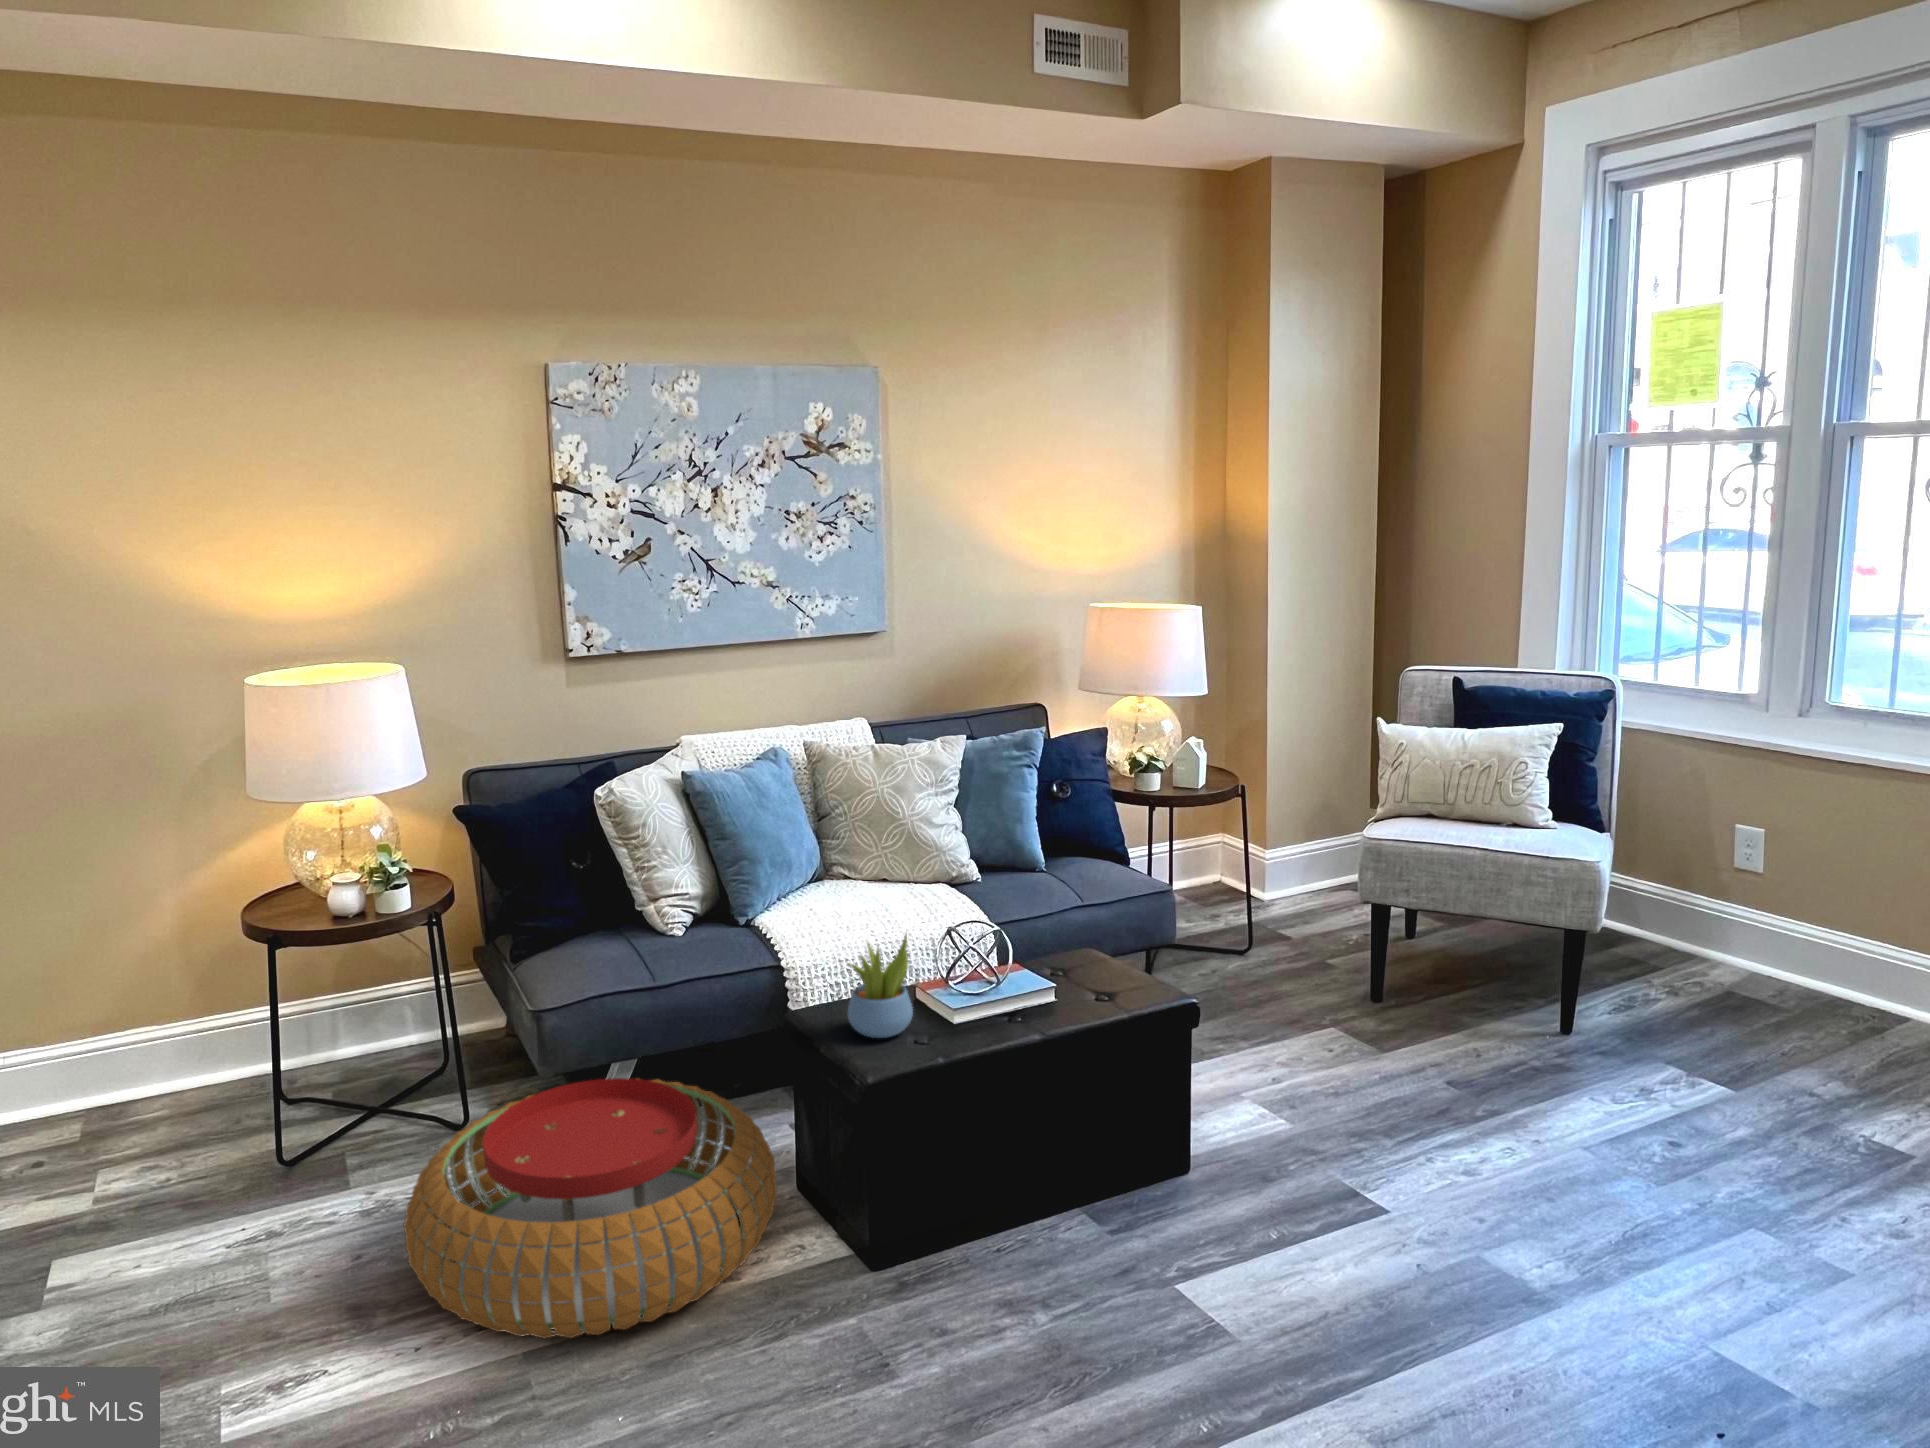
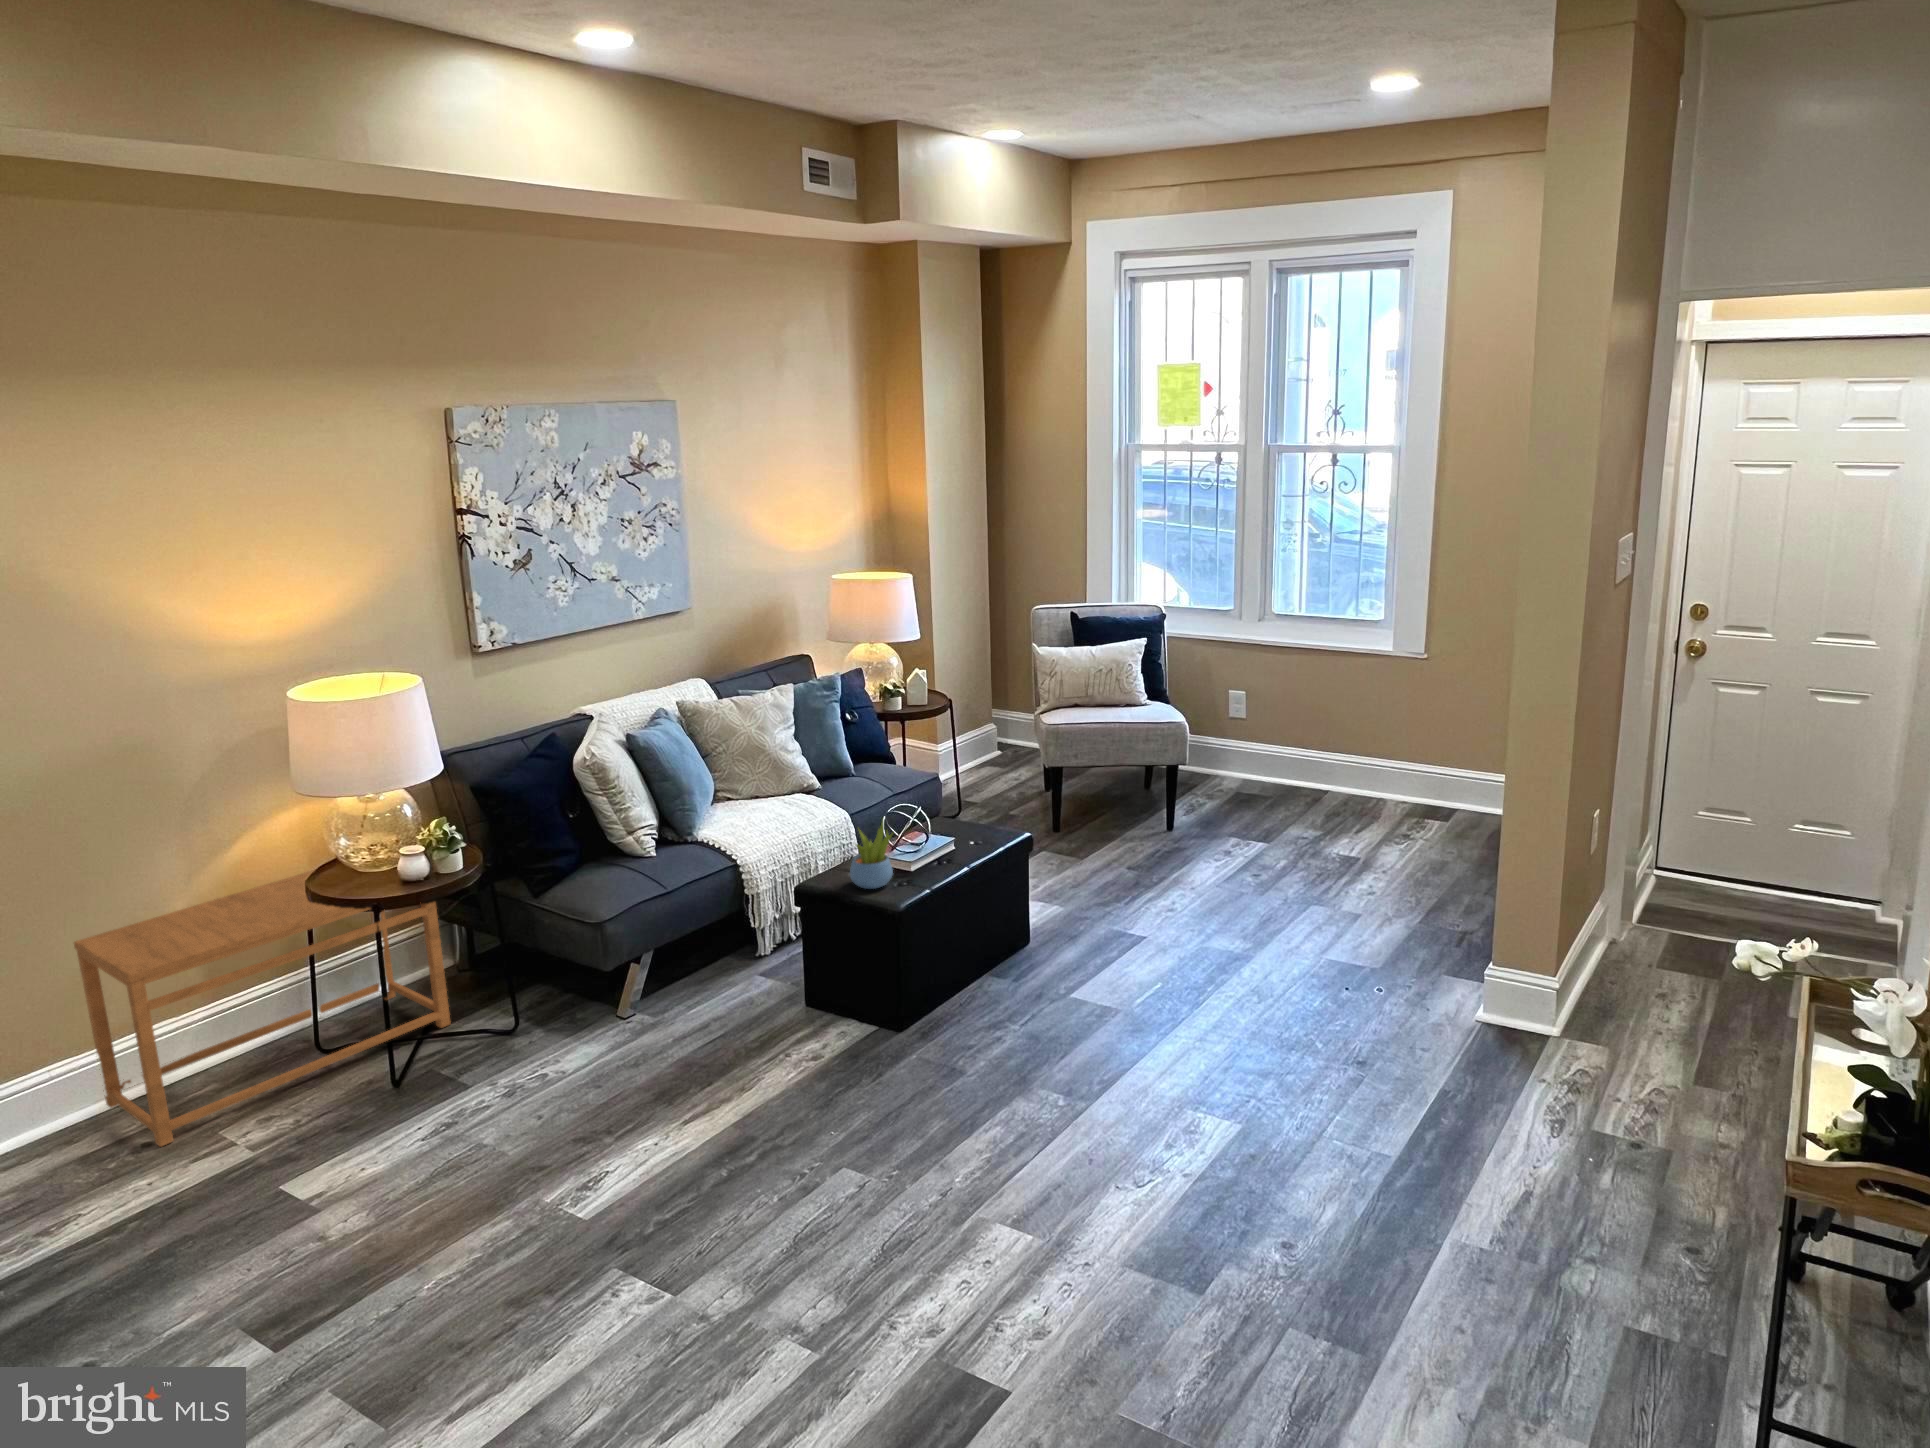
side table: none [13,876,425,1172] -> present [74,870,450,1147]
pouf: present [404,1078,777,1339] -> none [573,952,832,1122]

